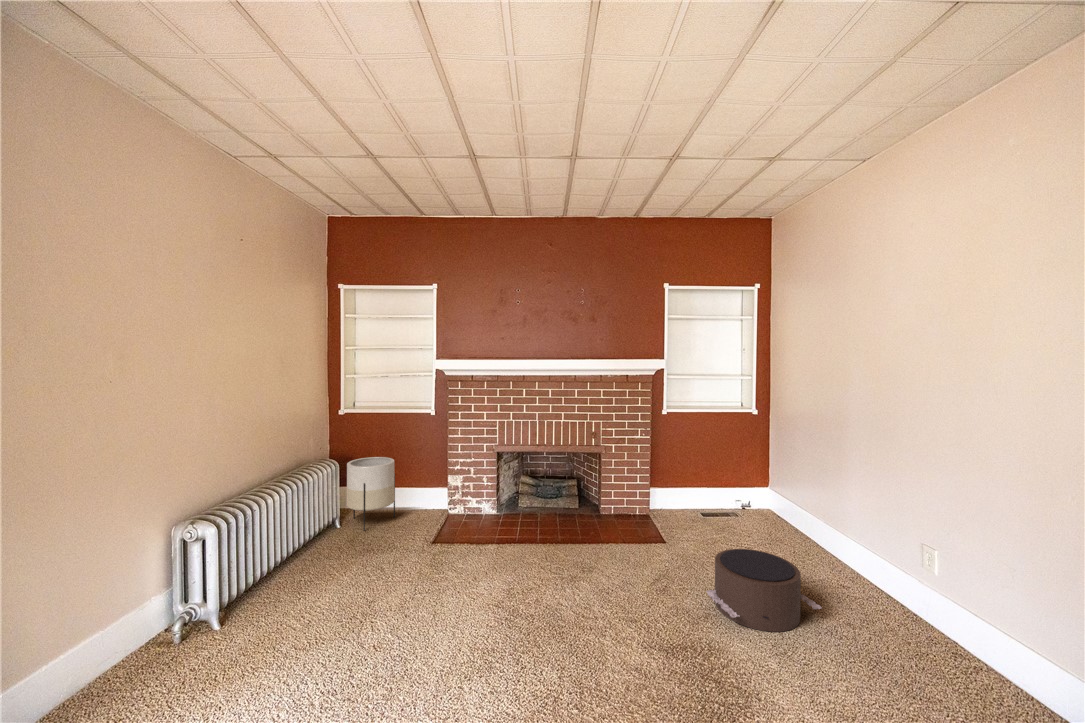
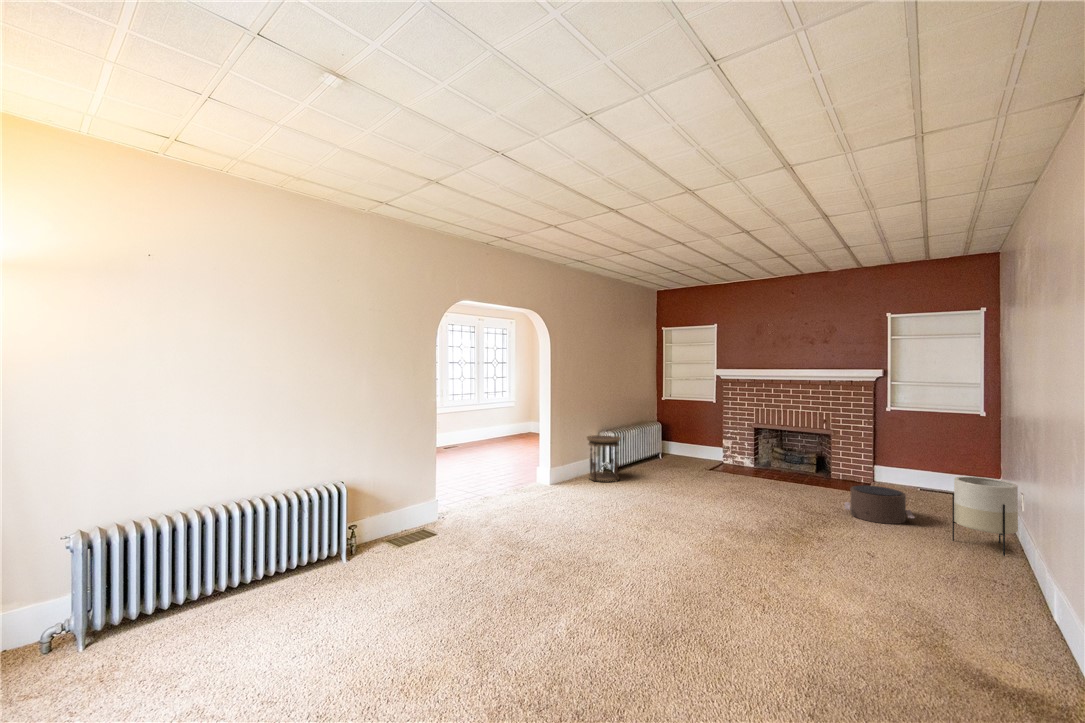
planter: present [347,457,395,531] -> present [952,477,1018,556]
side table: none [130,528,249,689] -> present [587,435,621,482]

